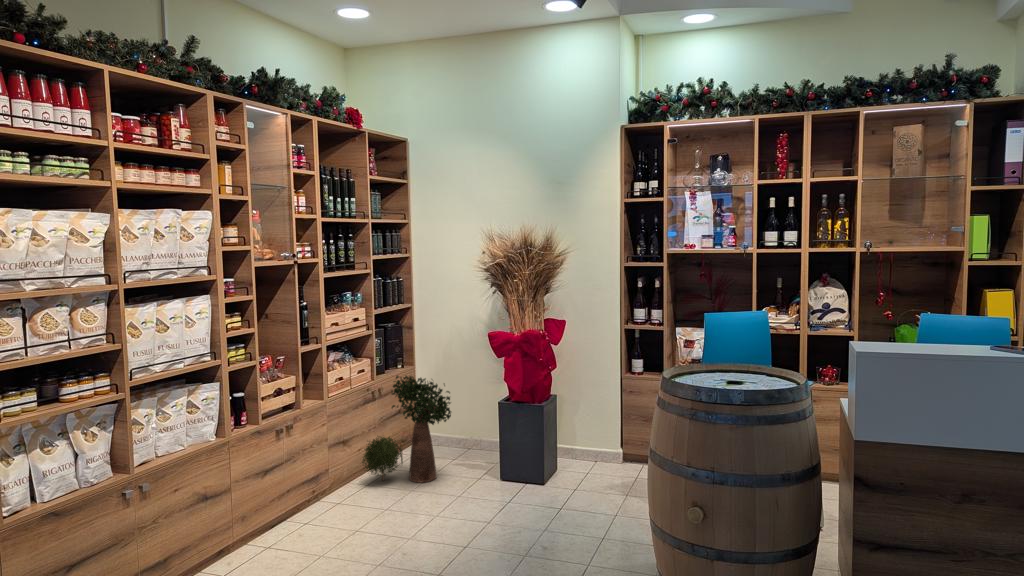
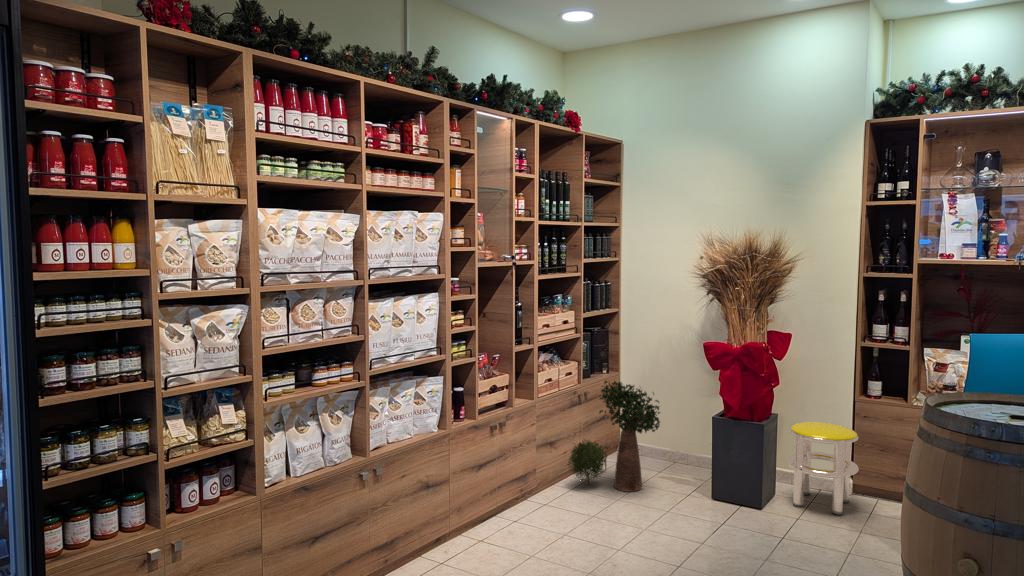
stool: none [567,399,626,481] -> present [787,422,859,515]

